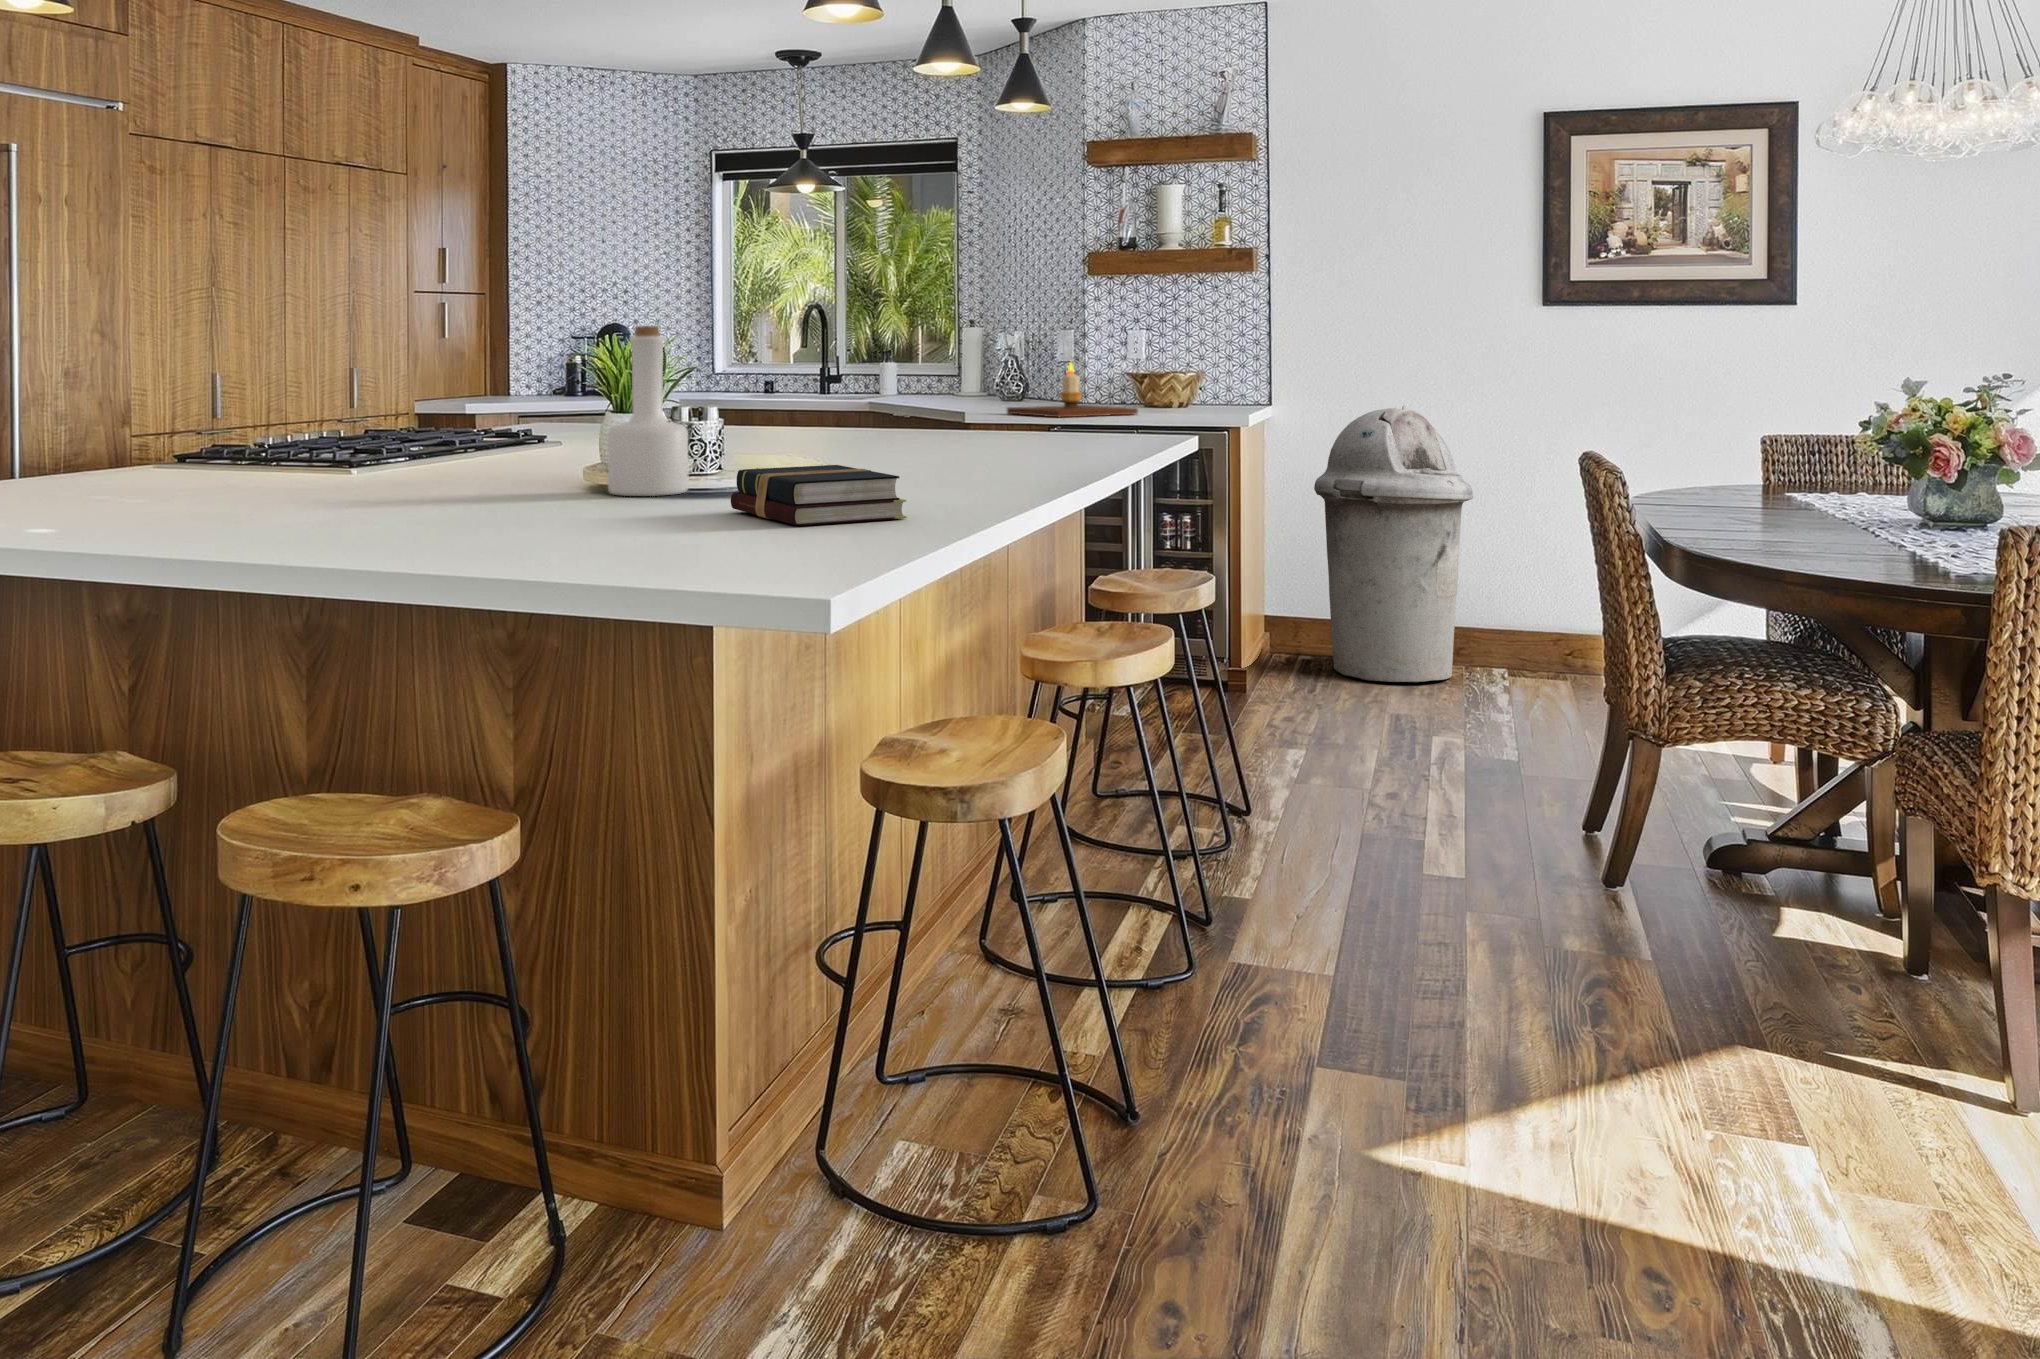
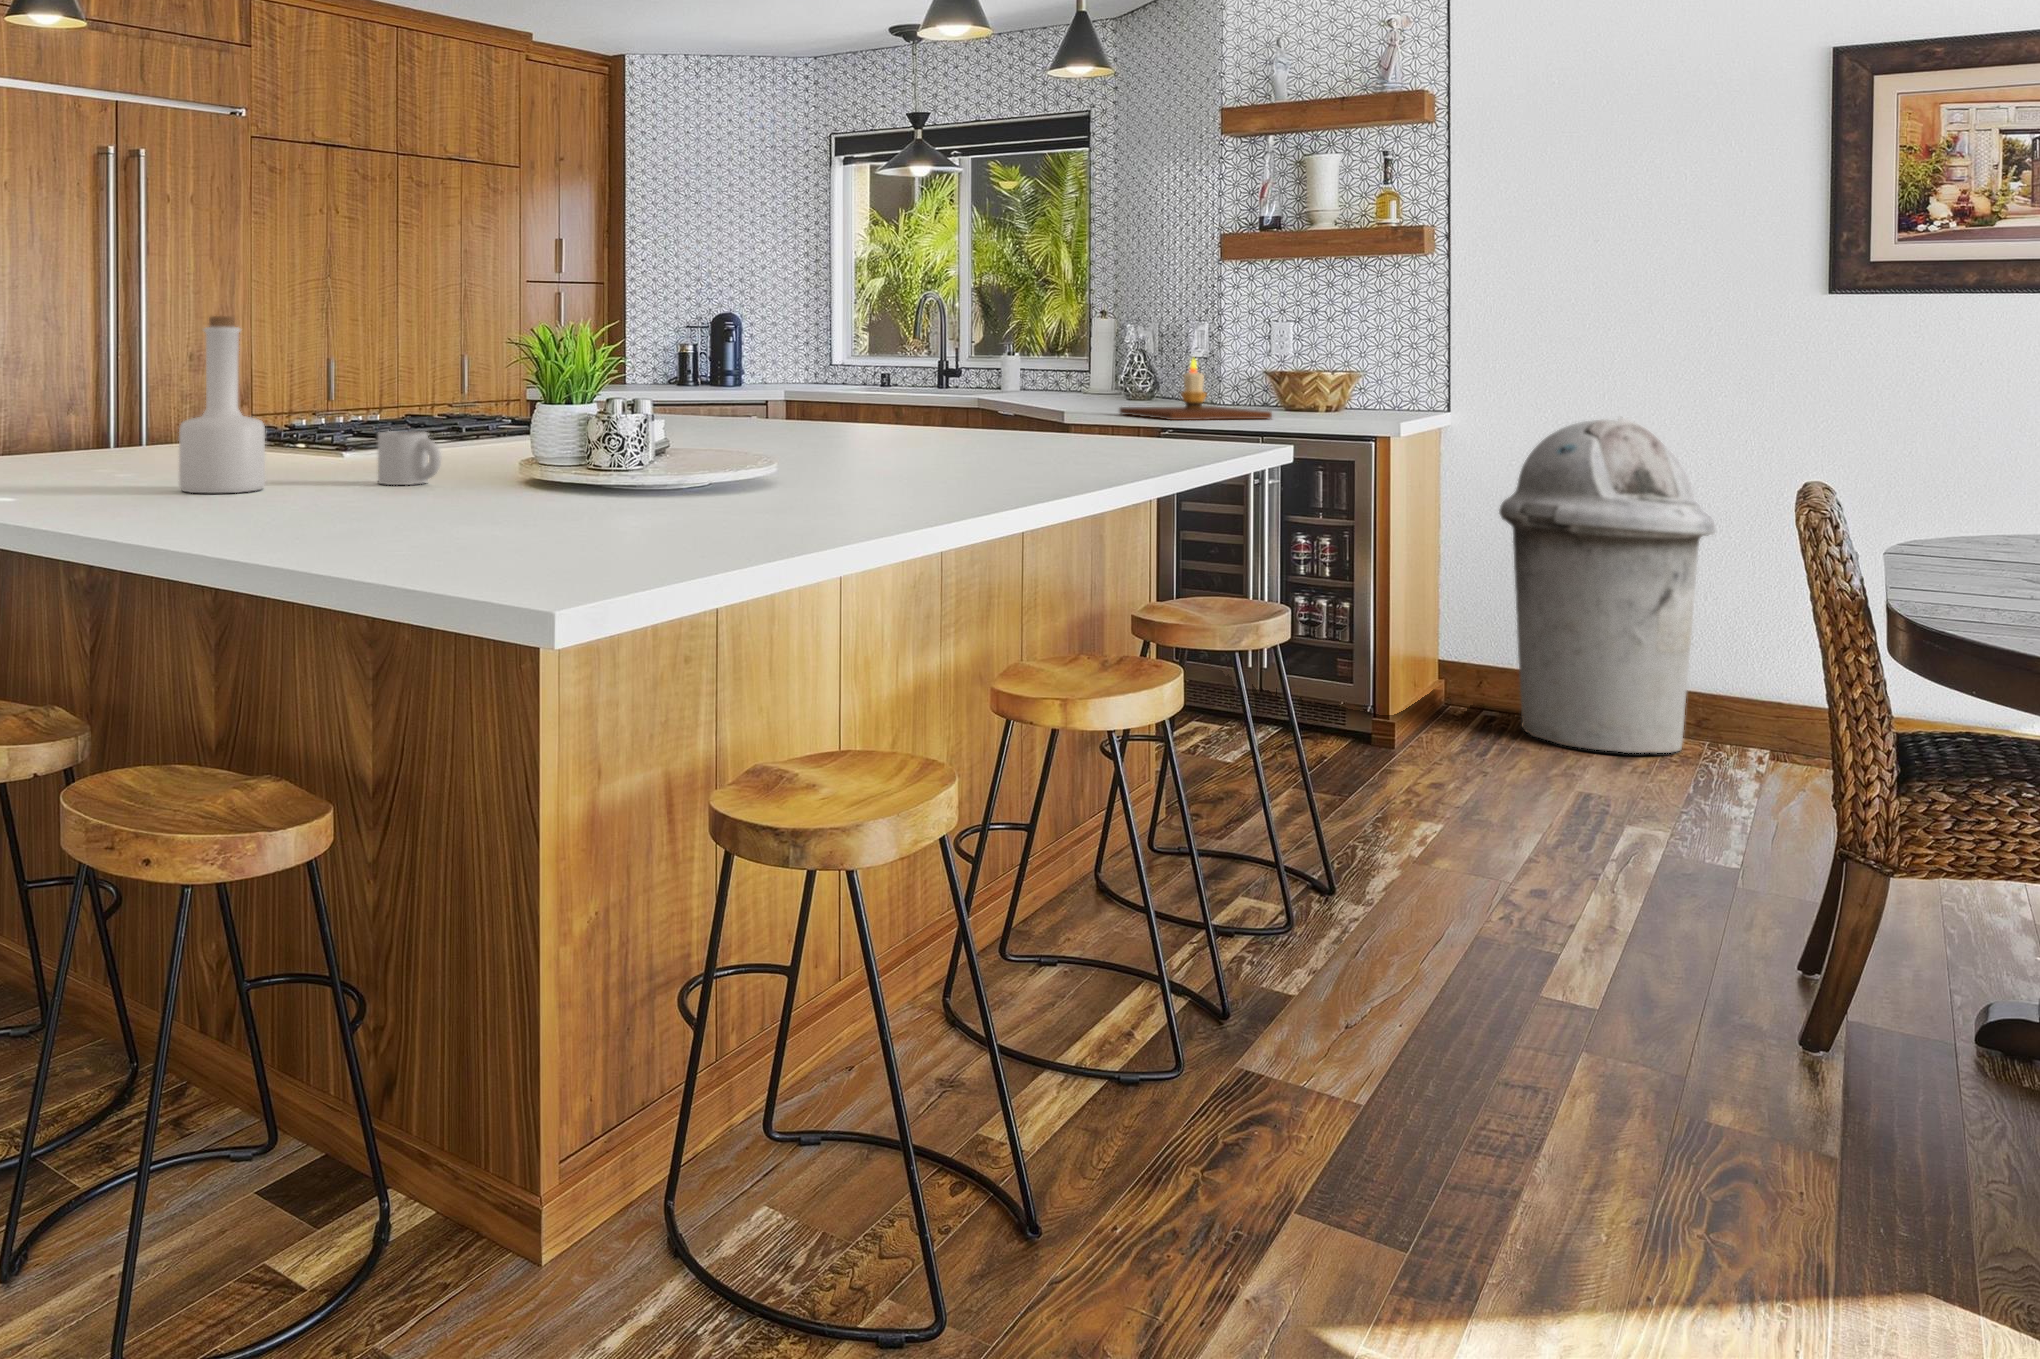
bottle: present [607,326,689,496] -> present [179,316,265,493]
mug: none [438,442,508,497] -> present [378,431,441,485]
hardback book: present [731,465,906,526] -> none [612,467,776,532]

